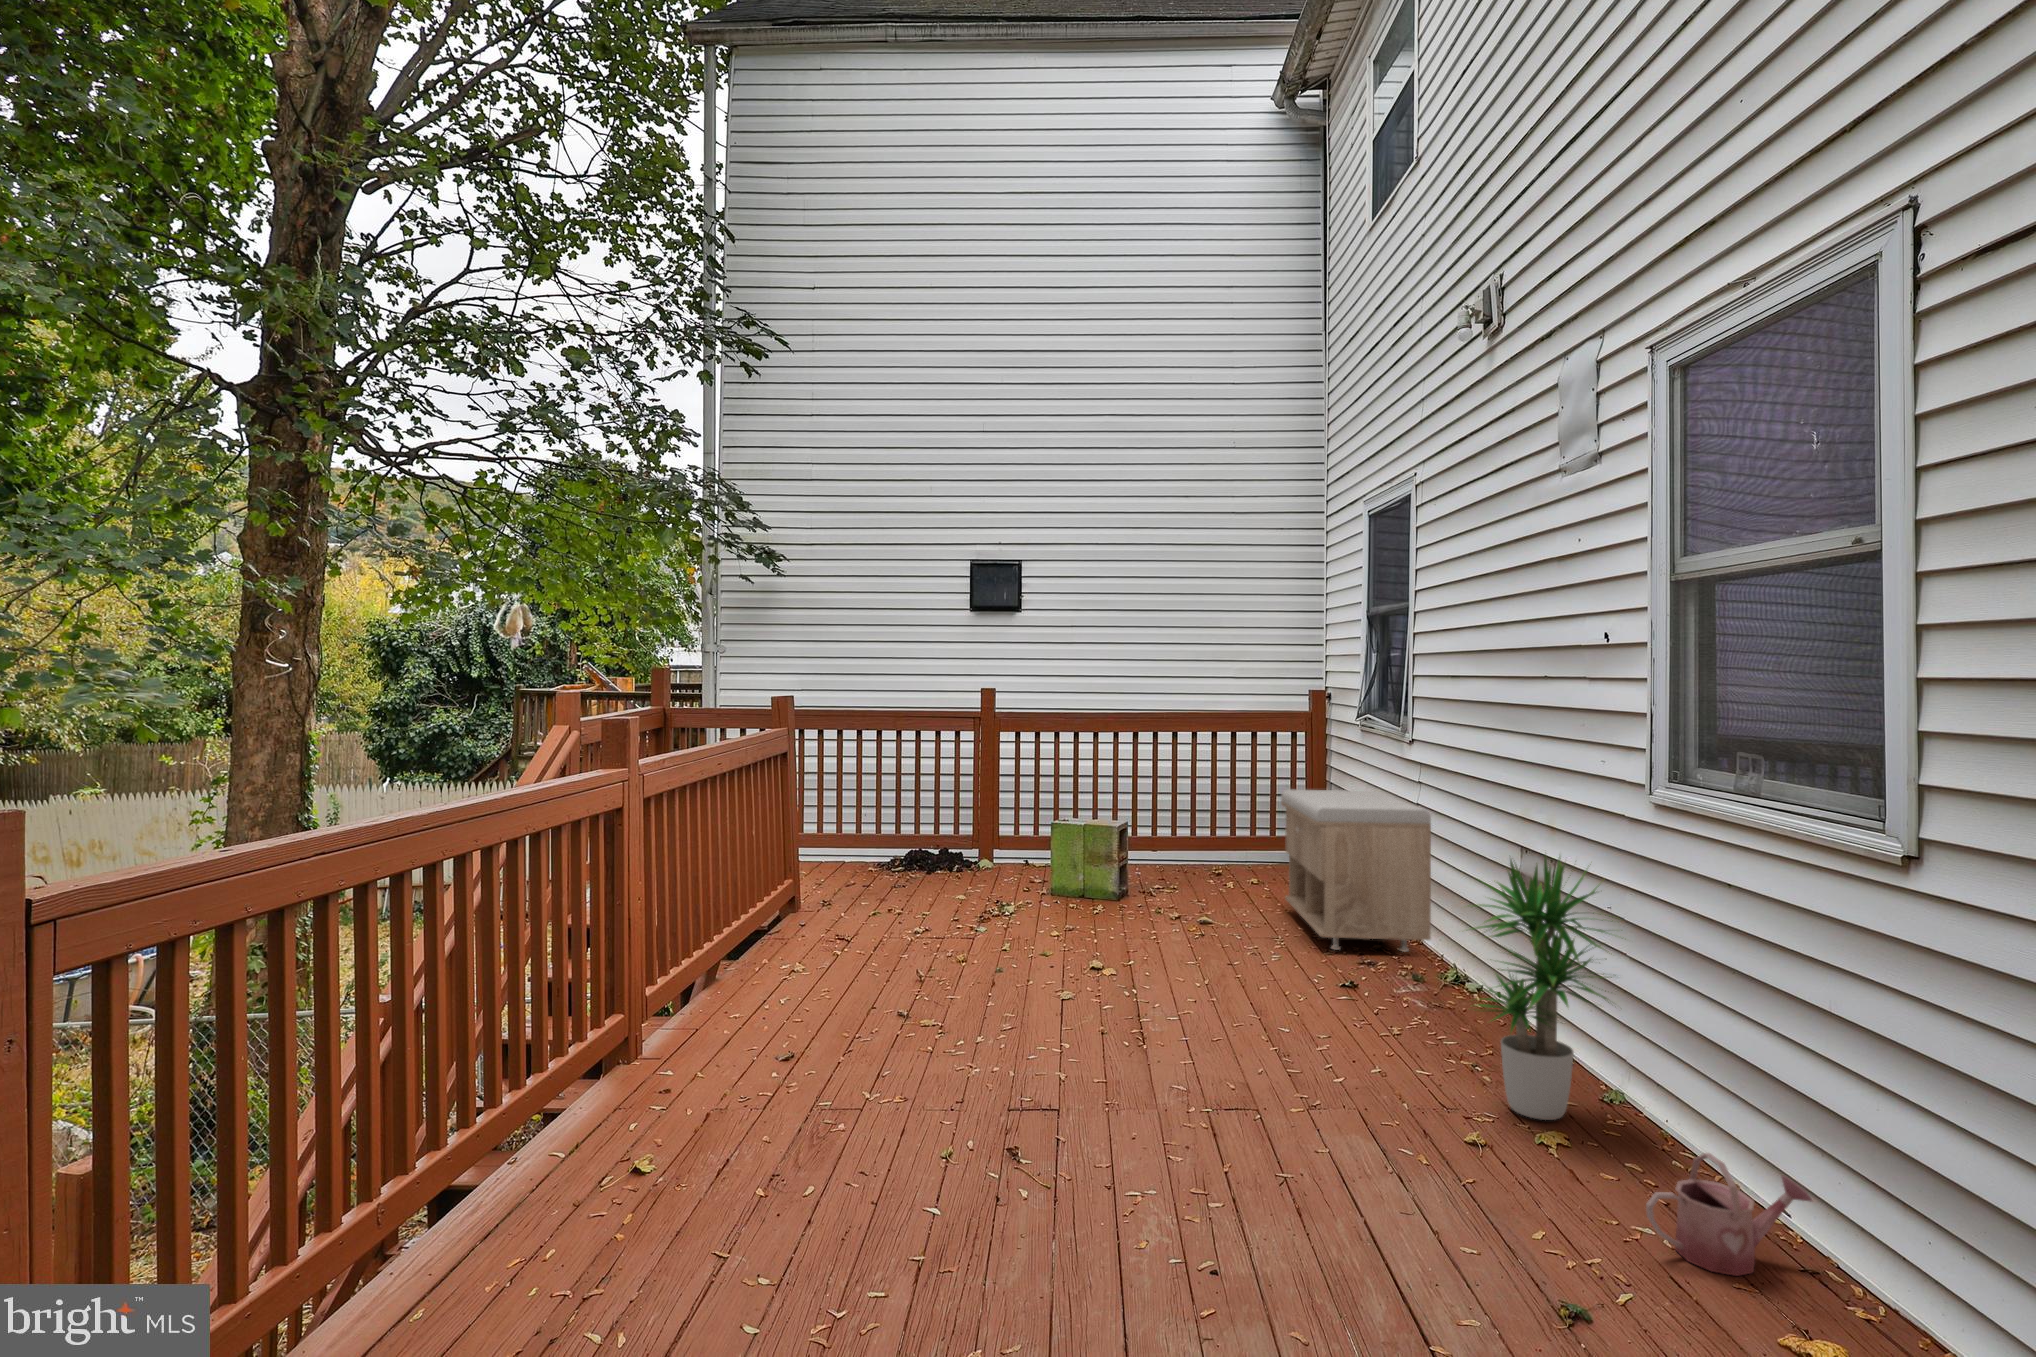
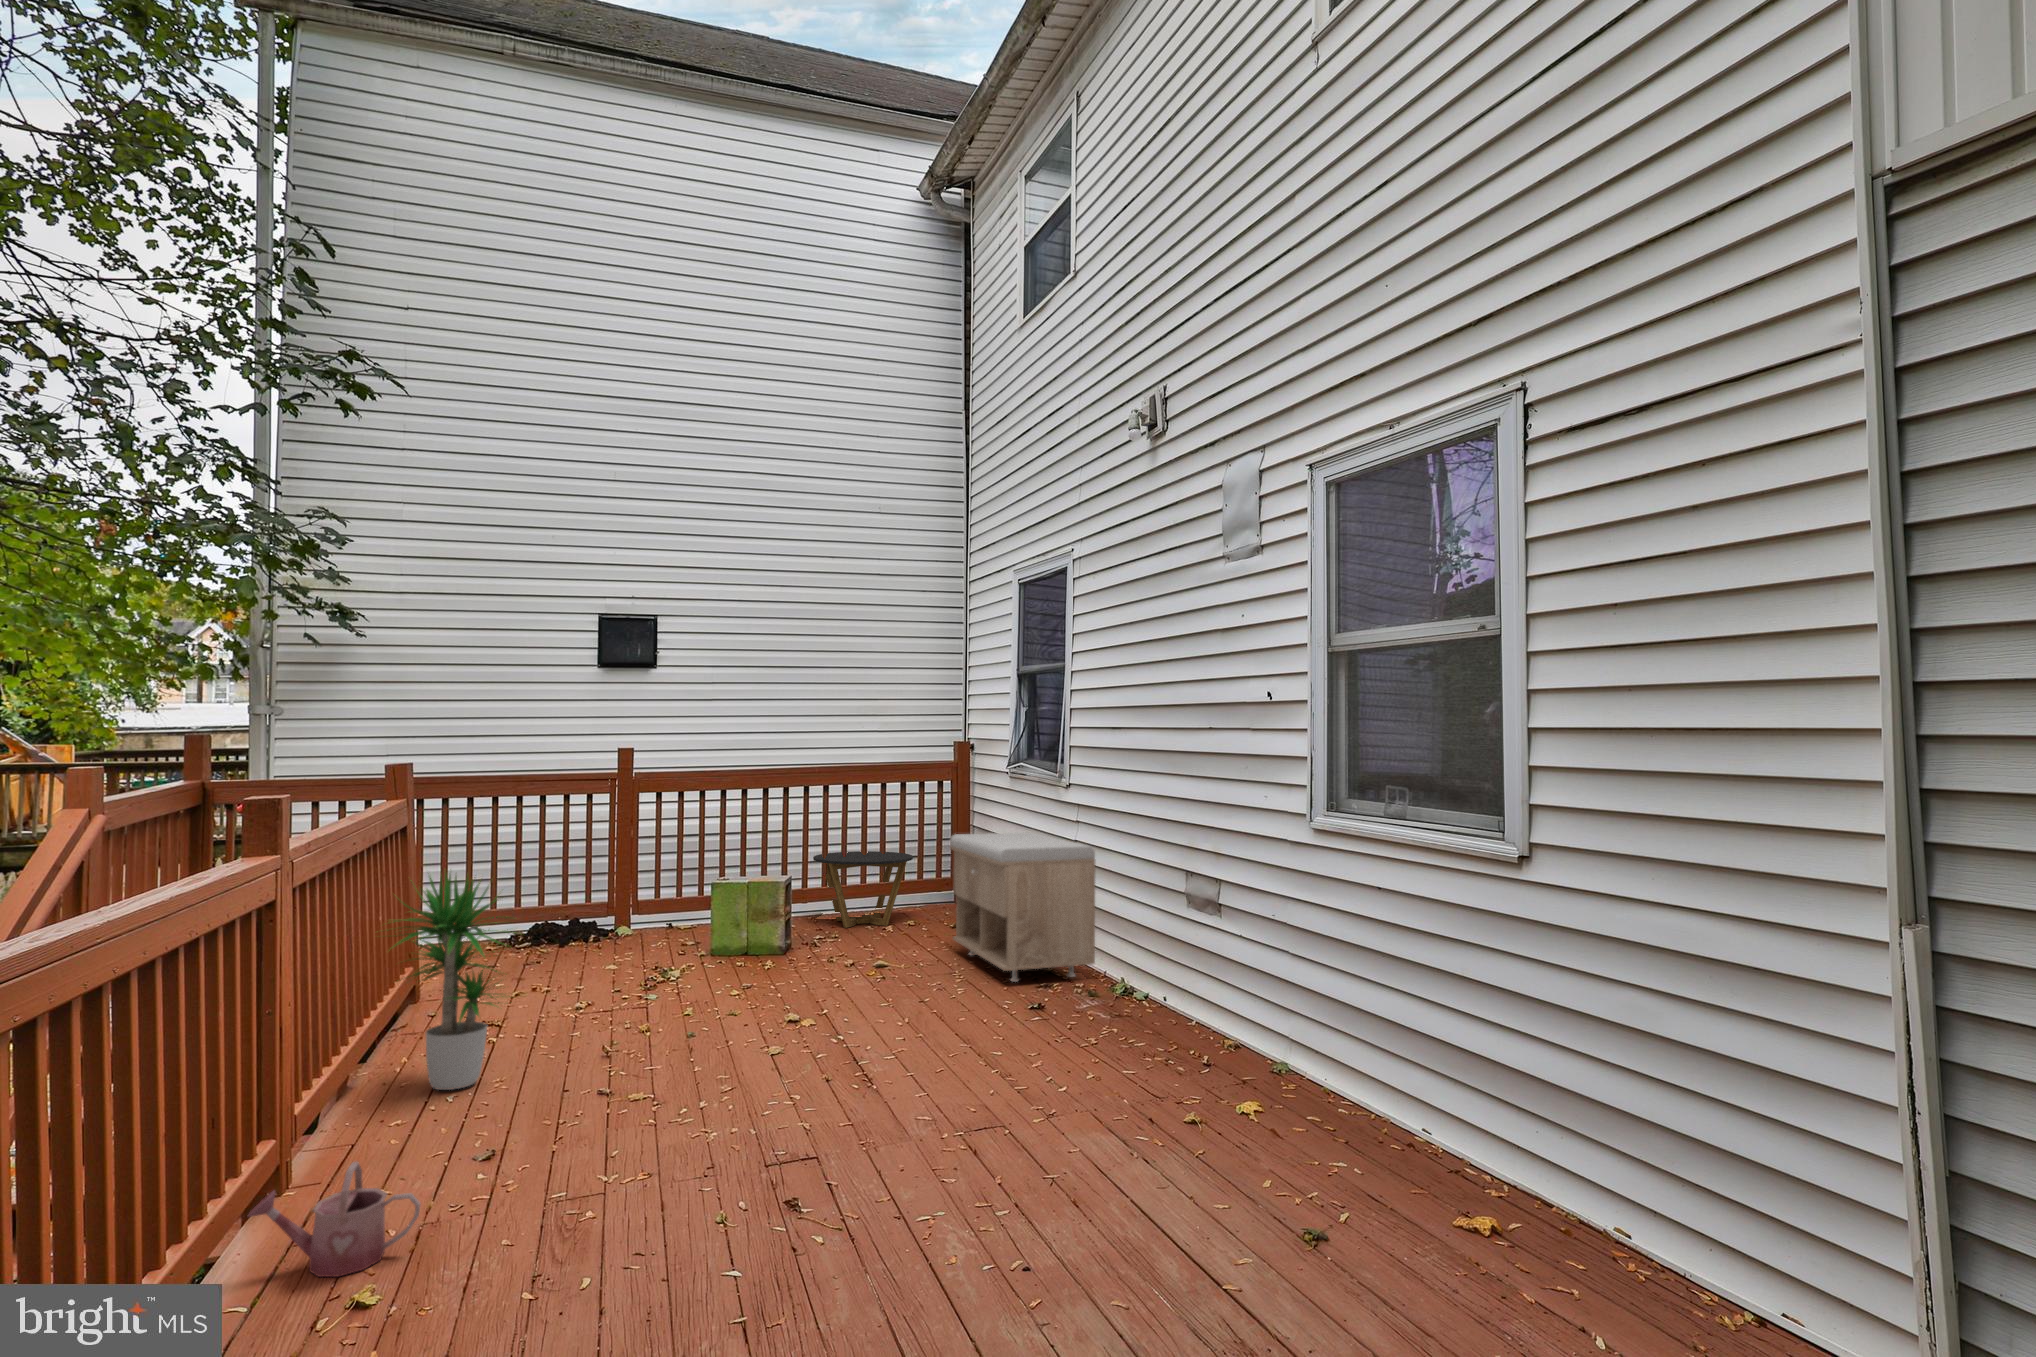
side table: none [1158,802,1260,879] -> present [813,851,913,928]
potted plant: present [1468,857,1618,1120] -> present [393,873,515,1090]
watering can: present [1646,1153,1812,1276] -> present [248,1162,420,1277]

